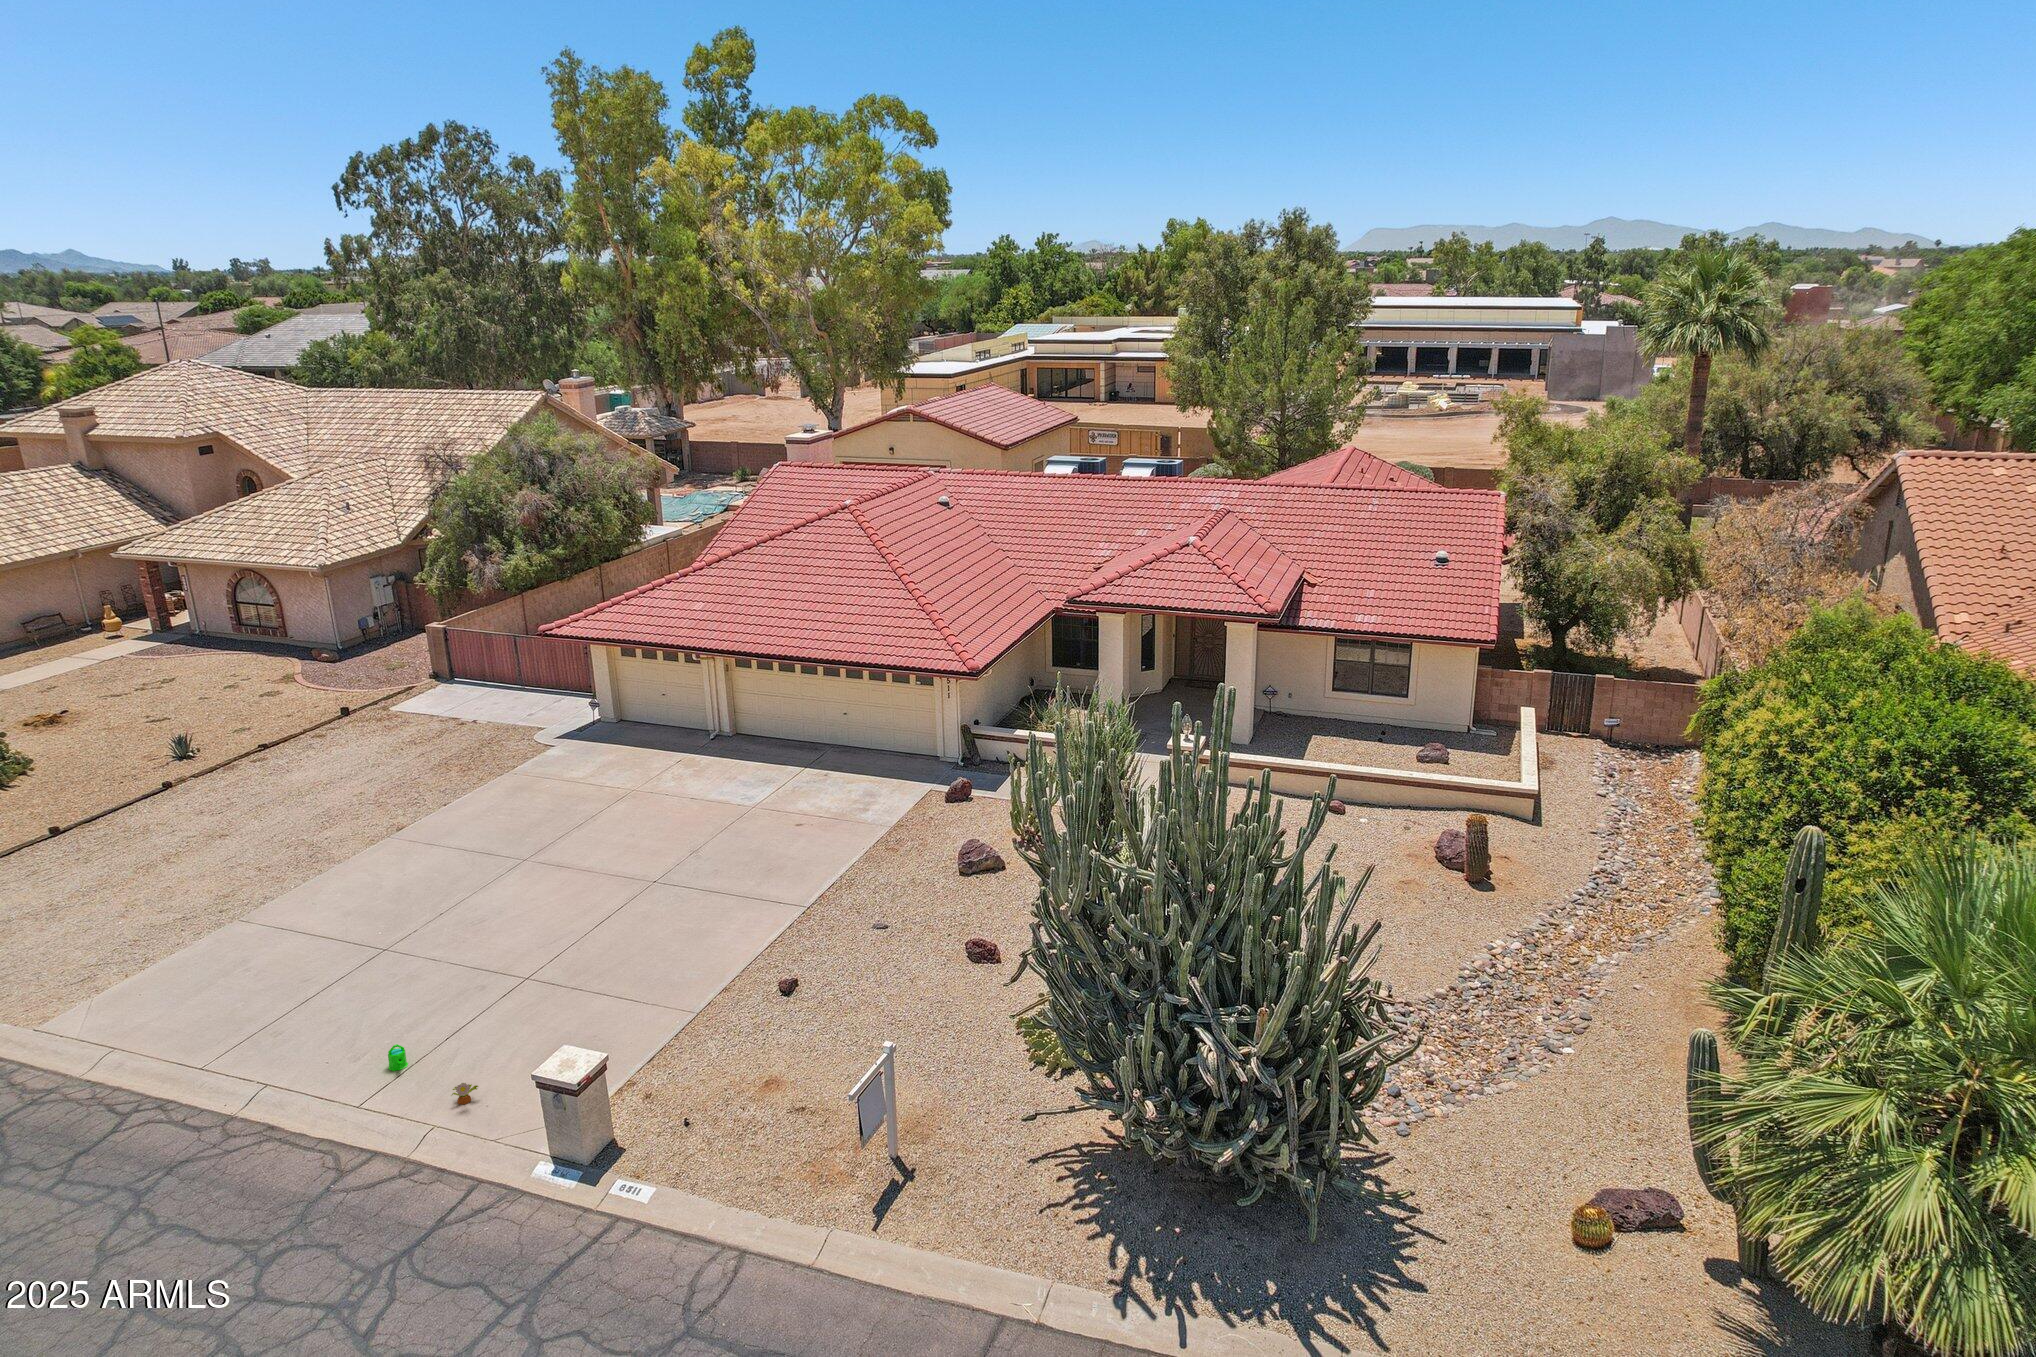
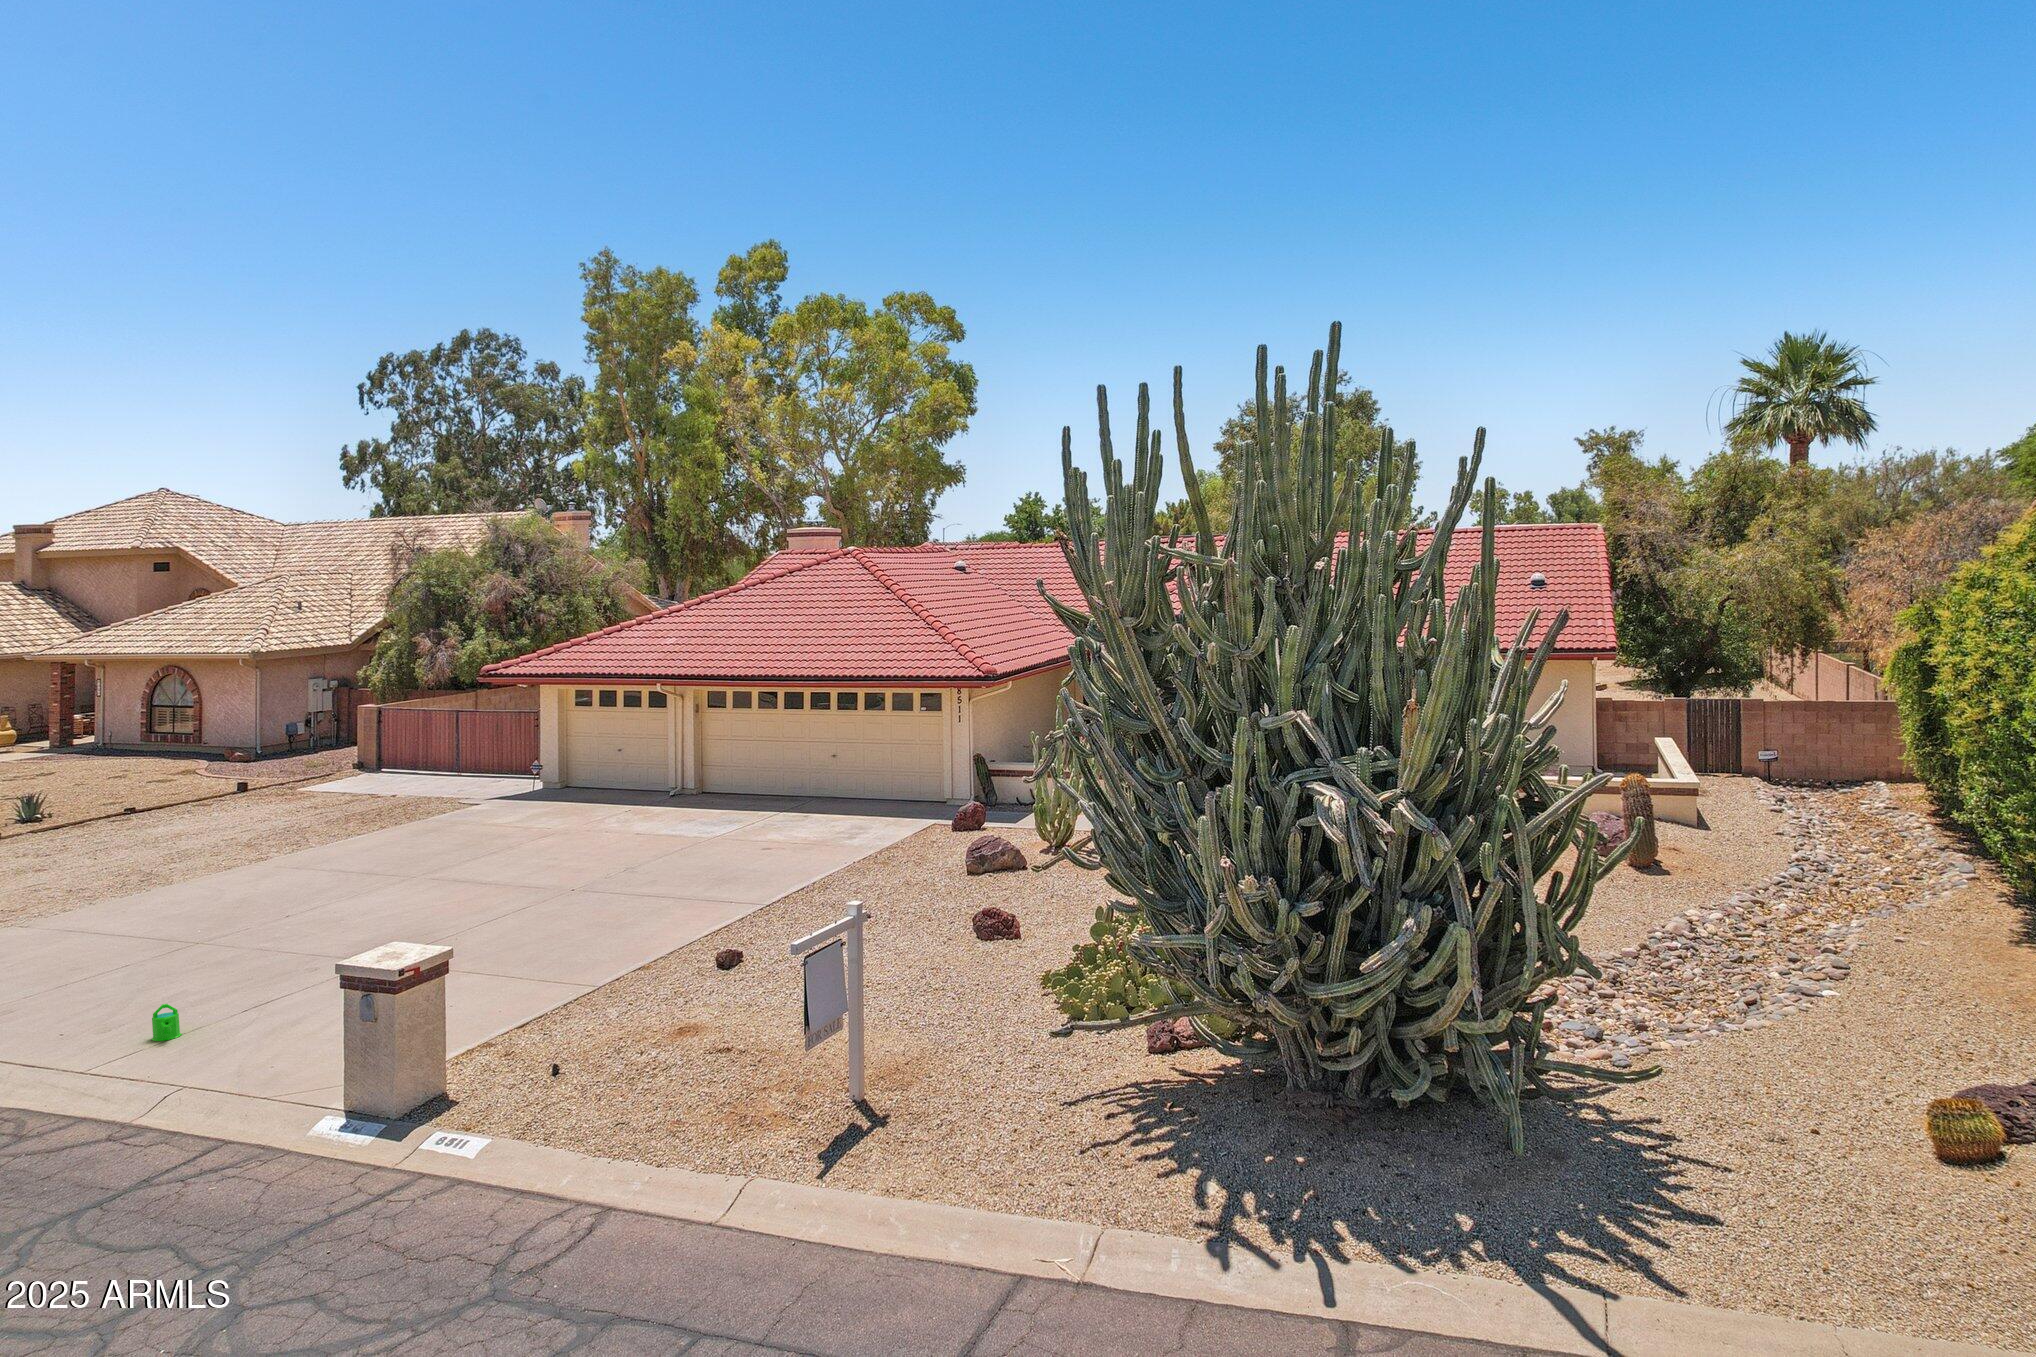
decorative plant: present [452,1083,478,1105] -> none [221,1033,266,1069]

